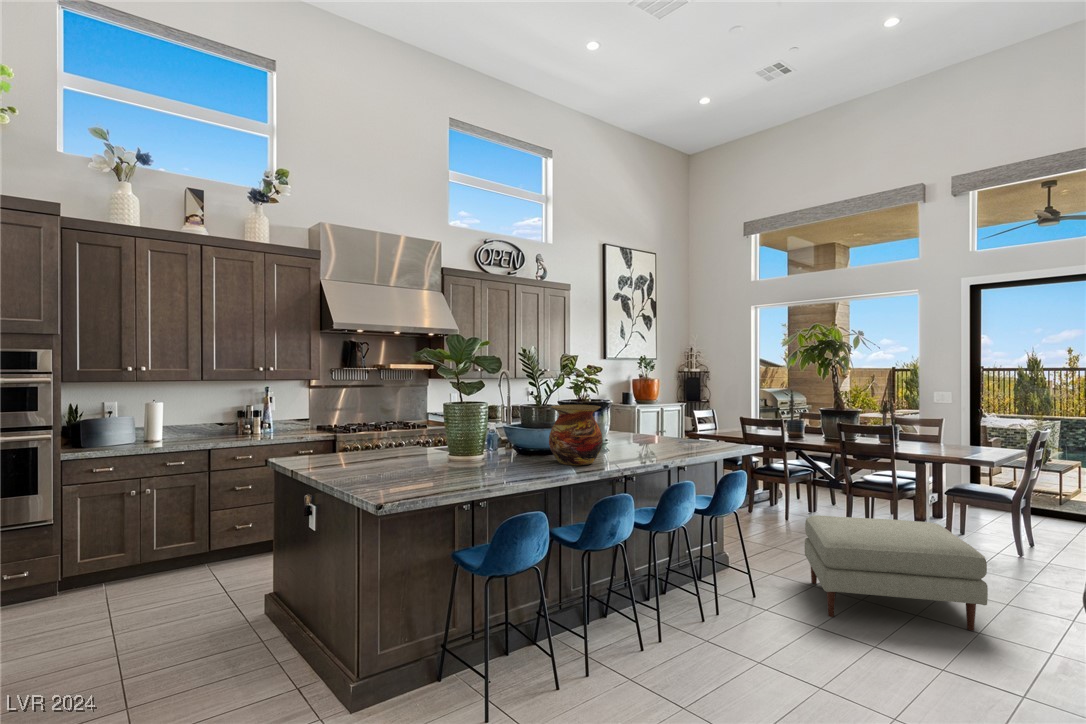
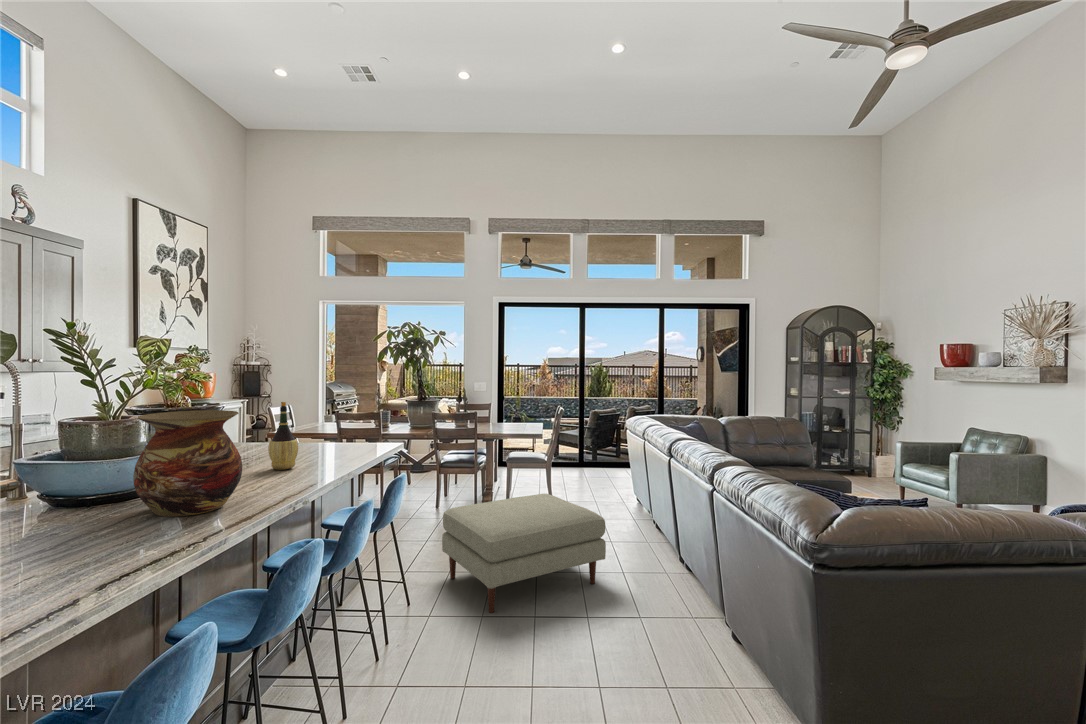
wine bottle: none [639,403,658,452] -> present [268,402,298,470]

